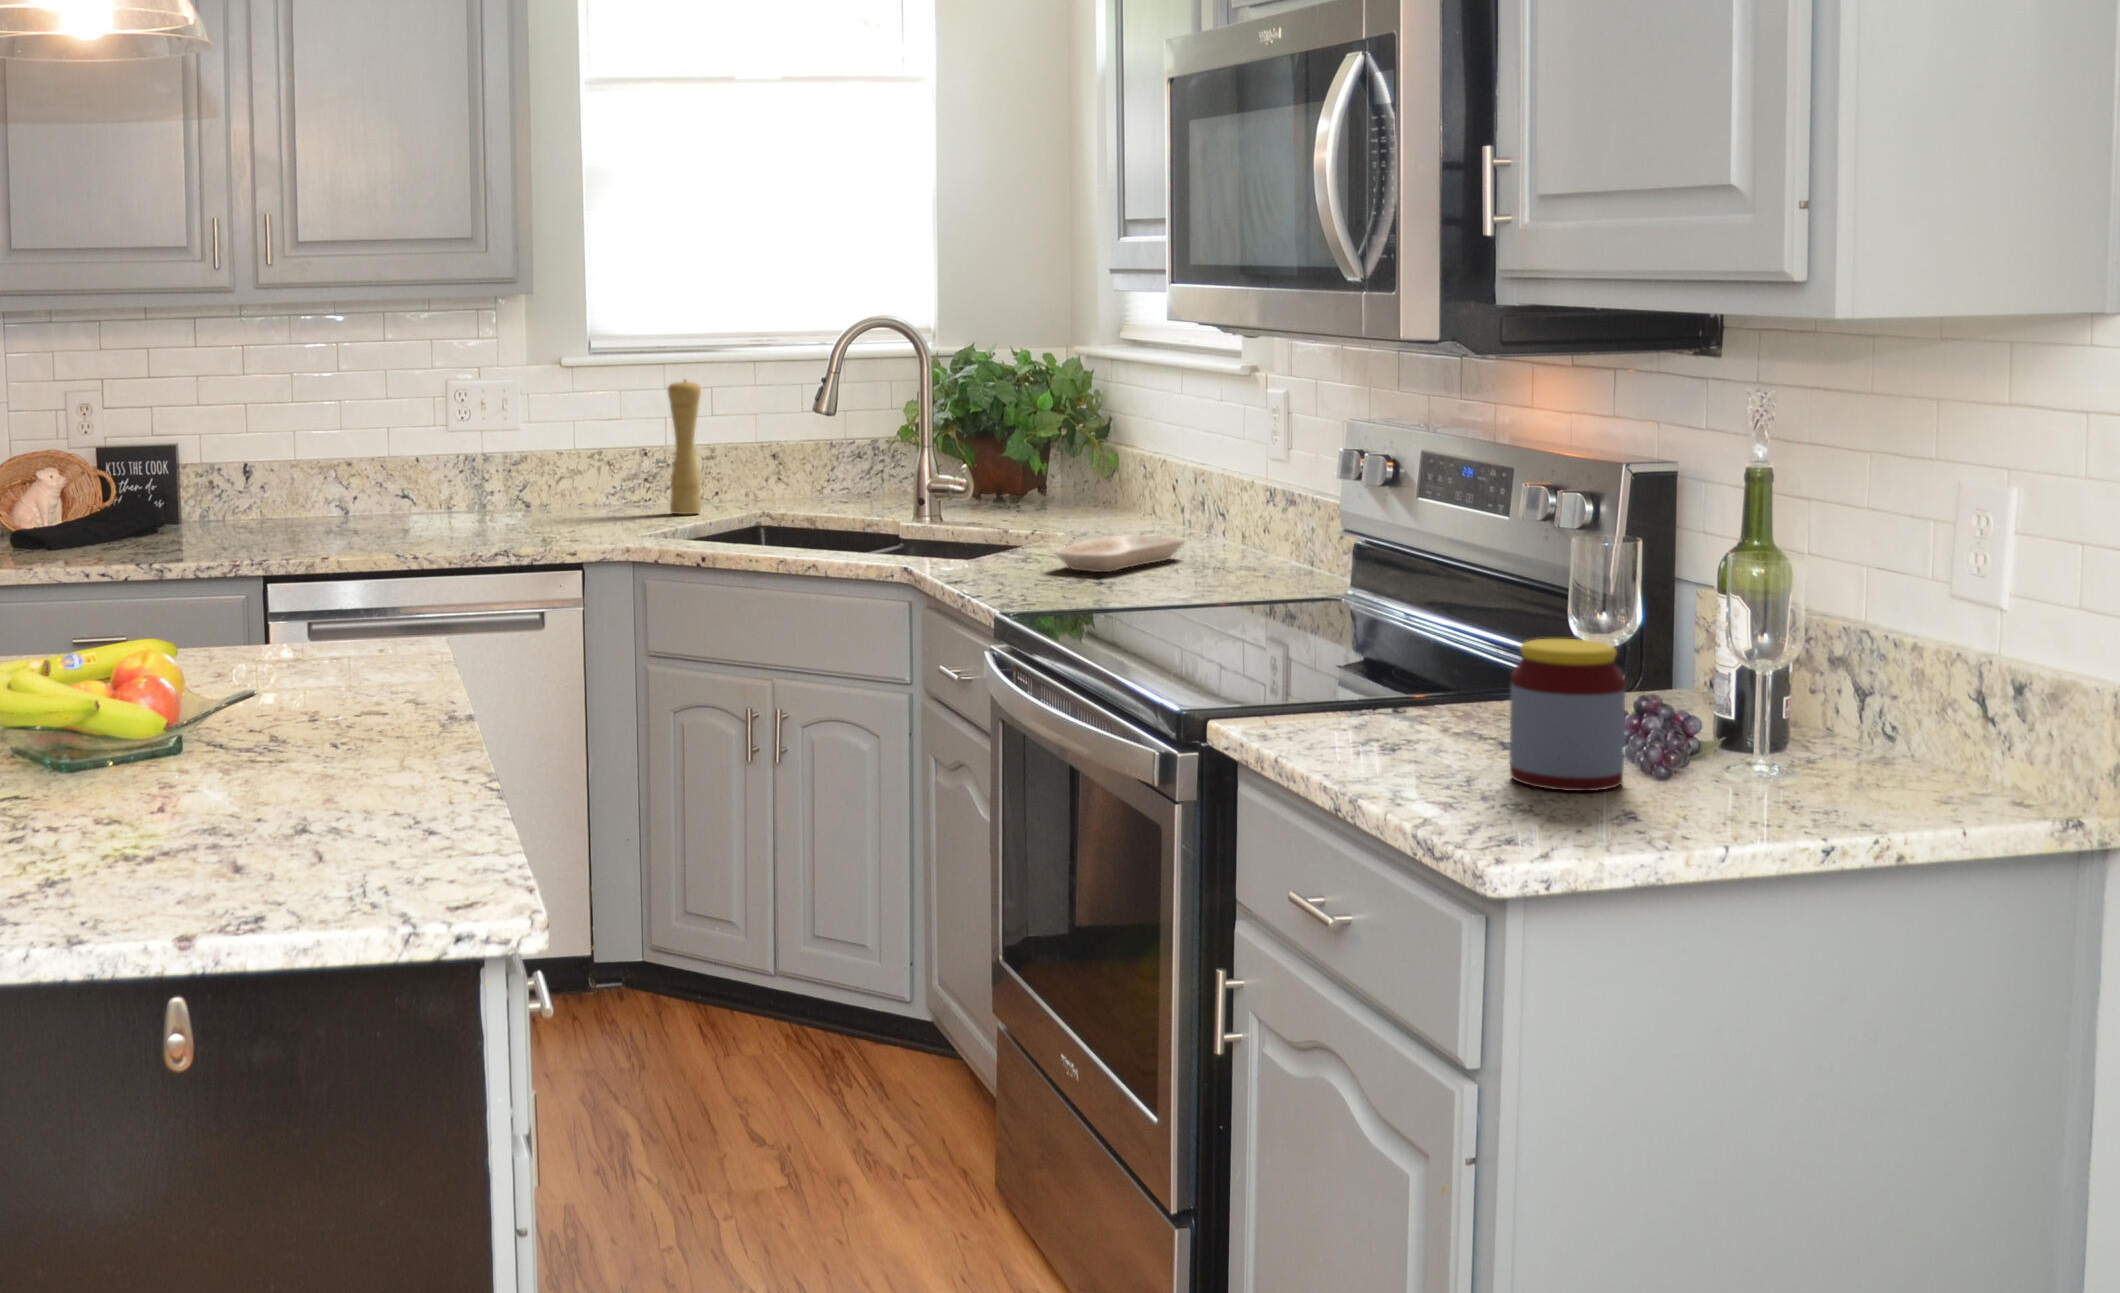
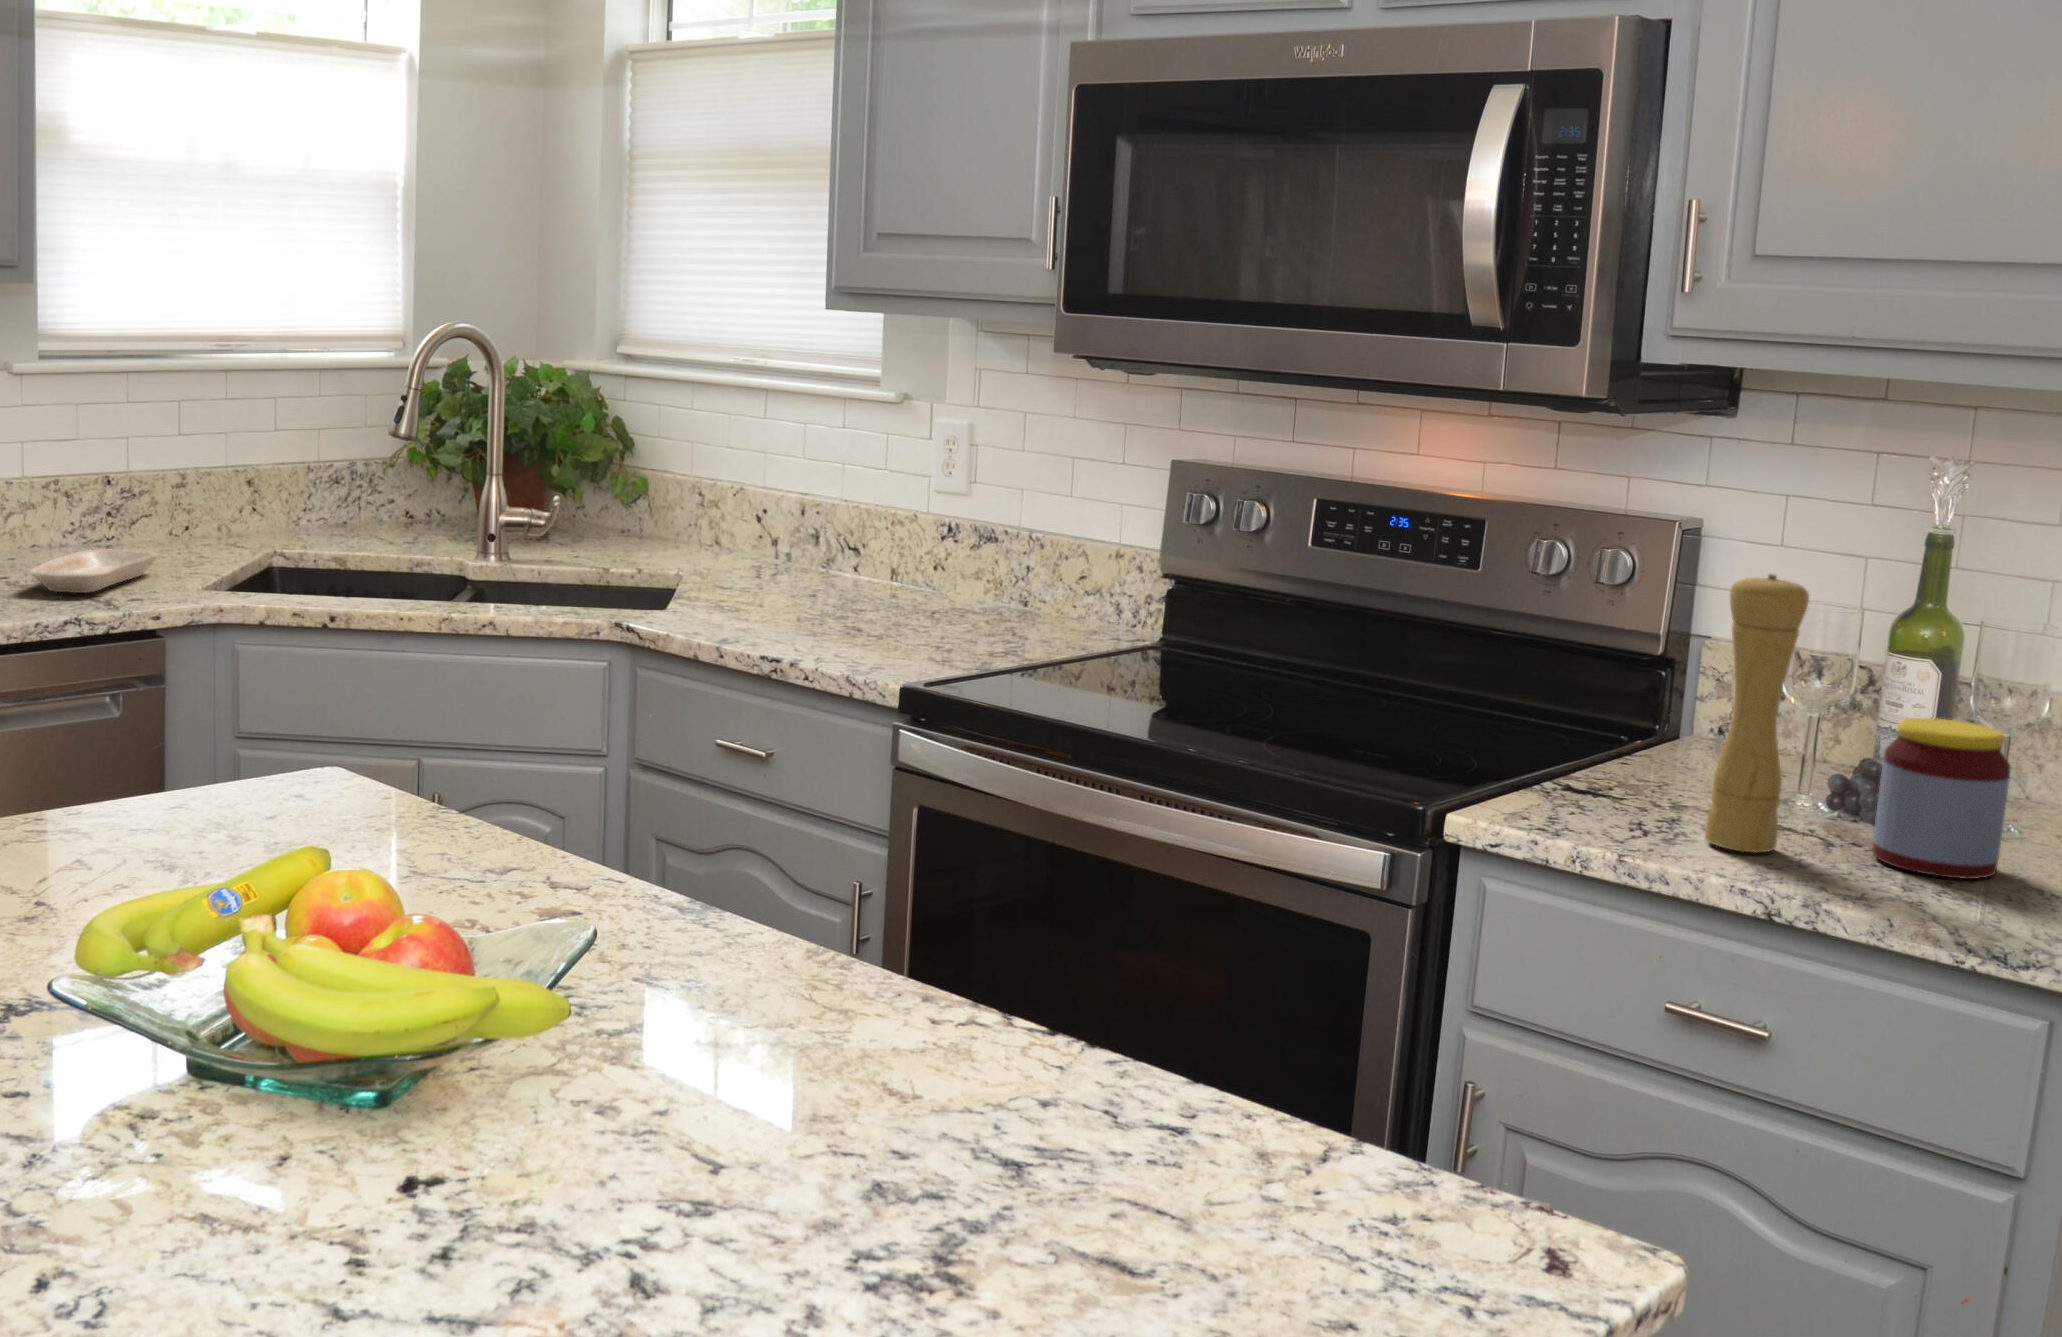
pepper mill: present [668,380,701,515] -> present [1705,574,1809,853]
tray: present [1054,535,1185,572] -> present [30,549,159,593]

